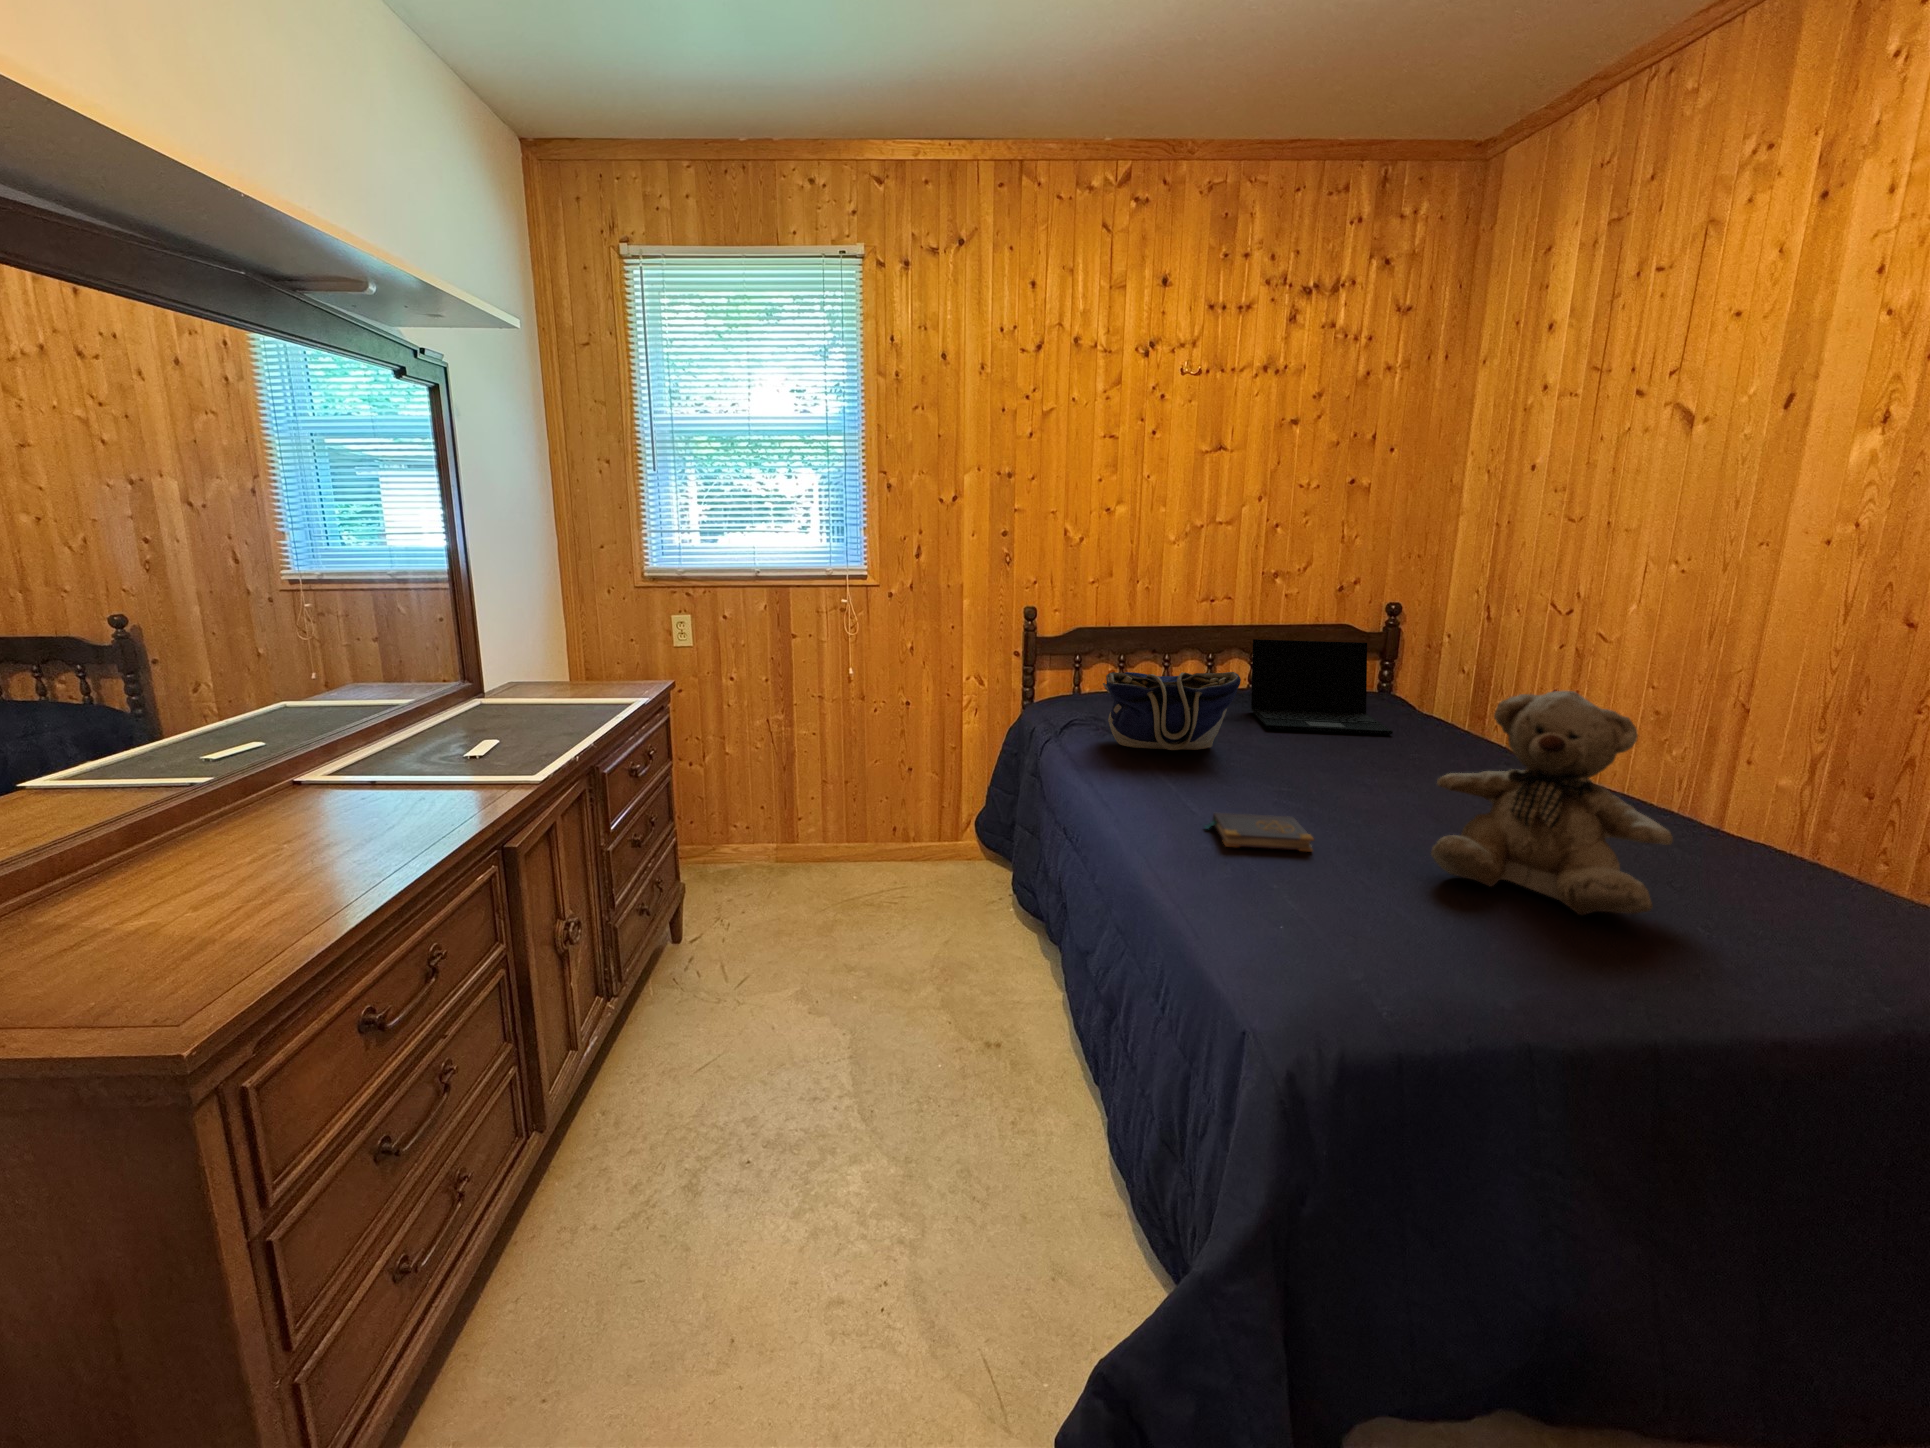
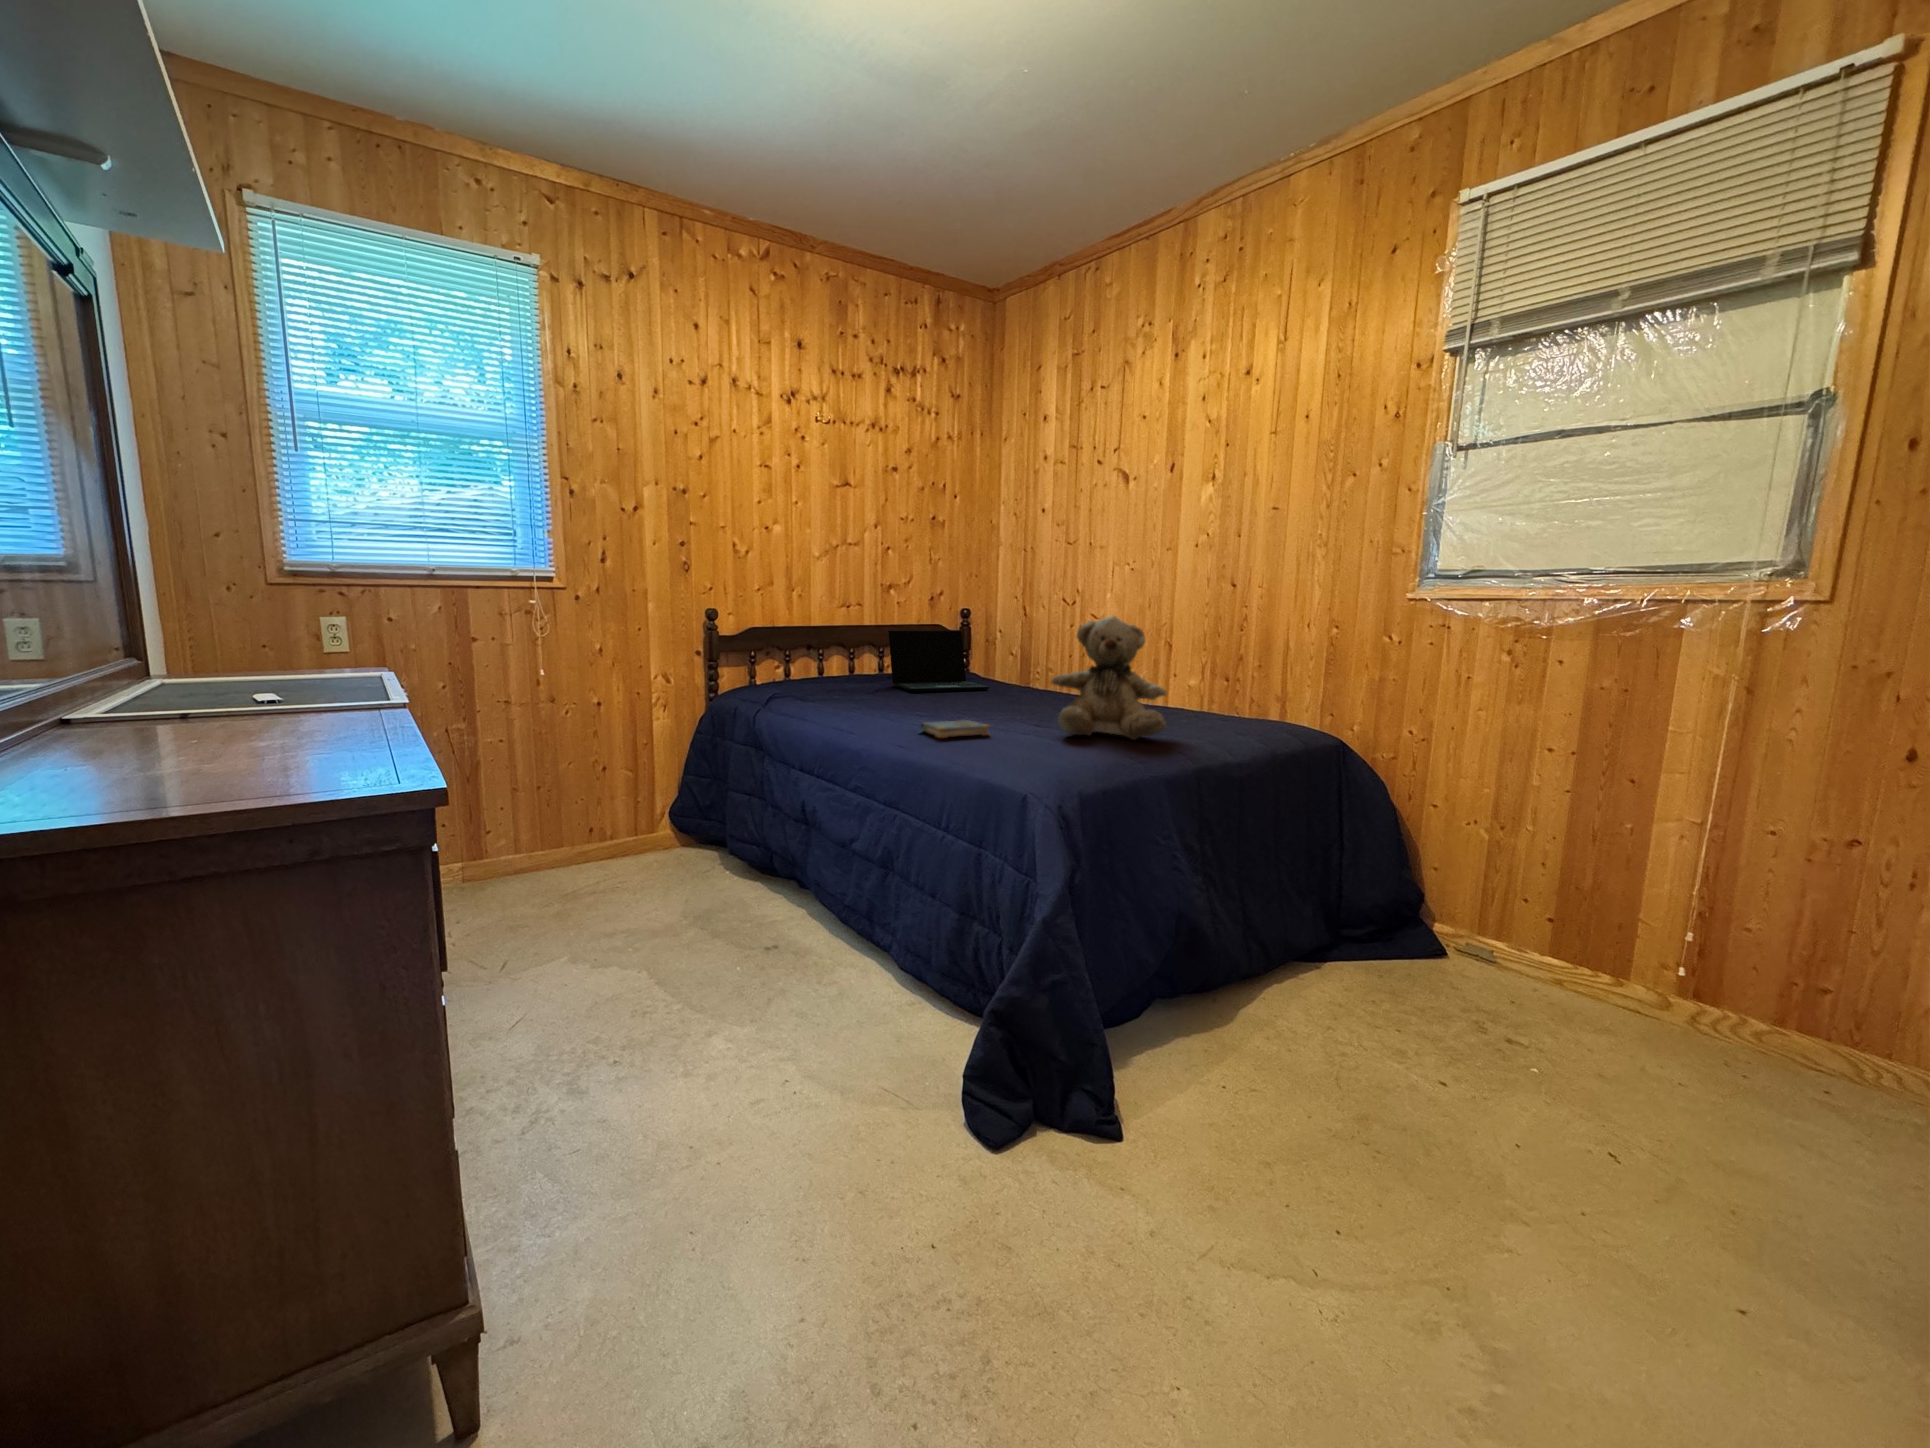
tote bag: present [1103,672,1241,750] -> none [805,641,904,705]

